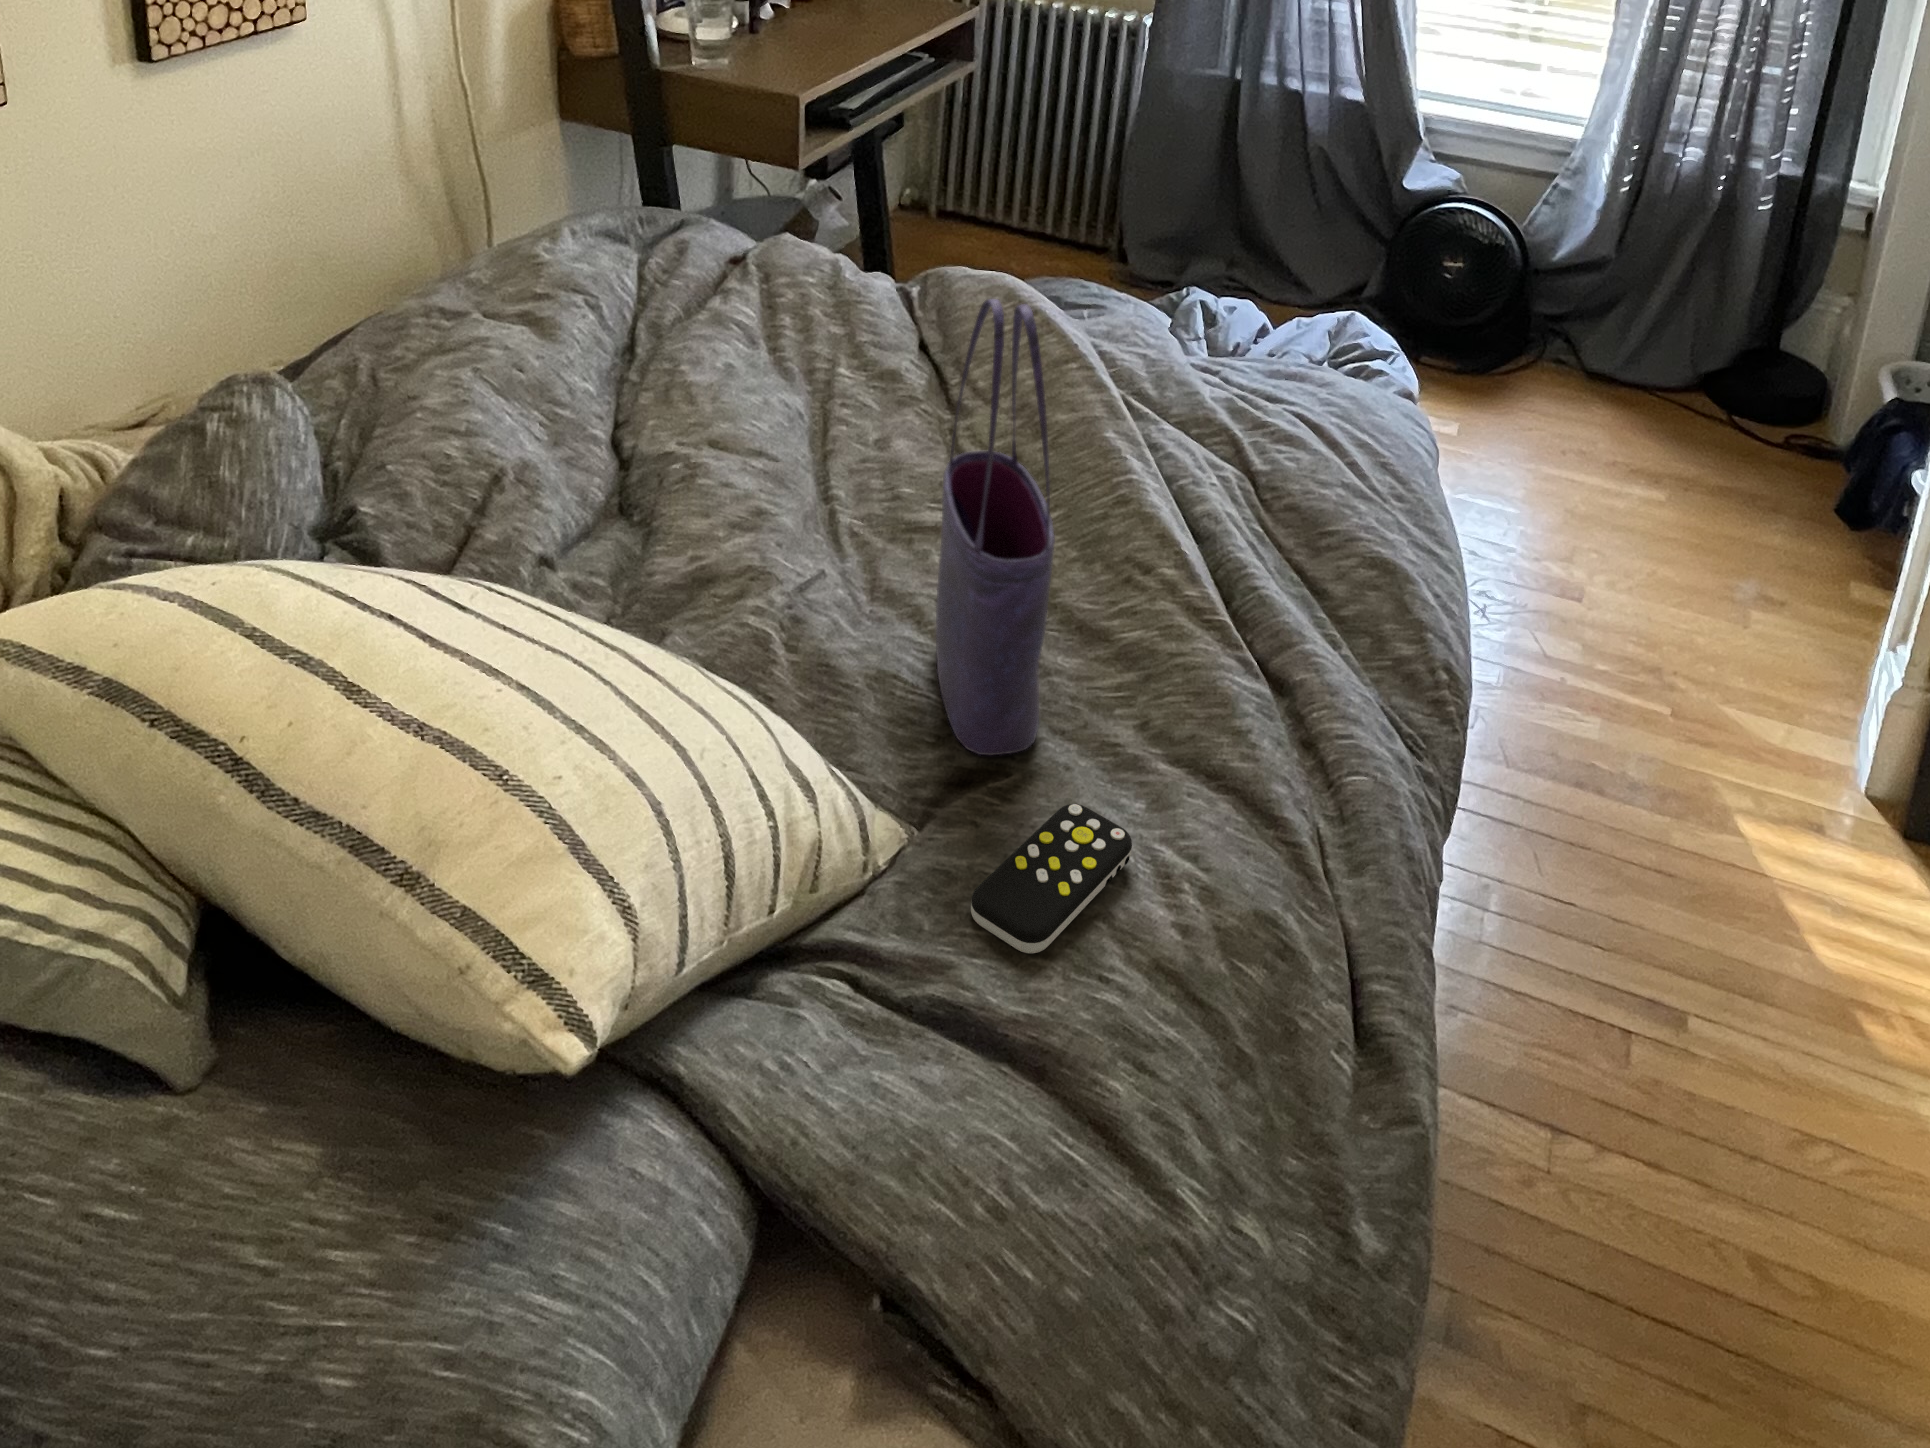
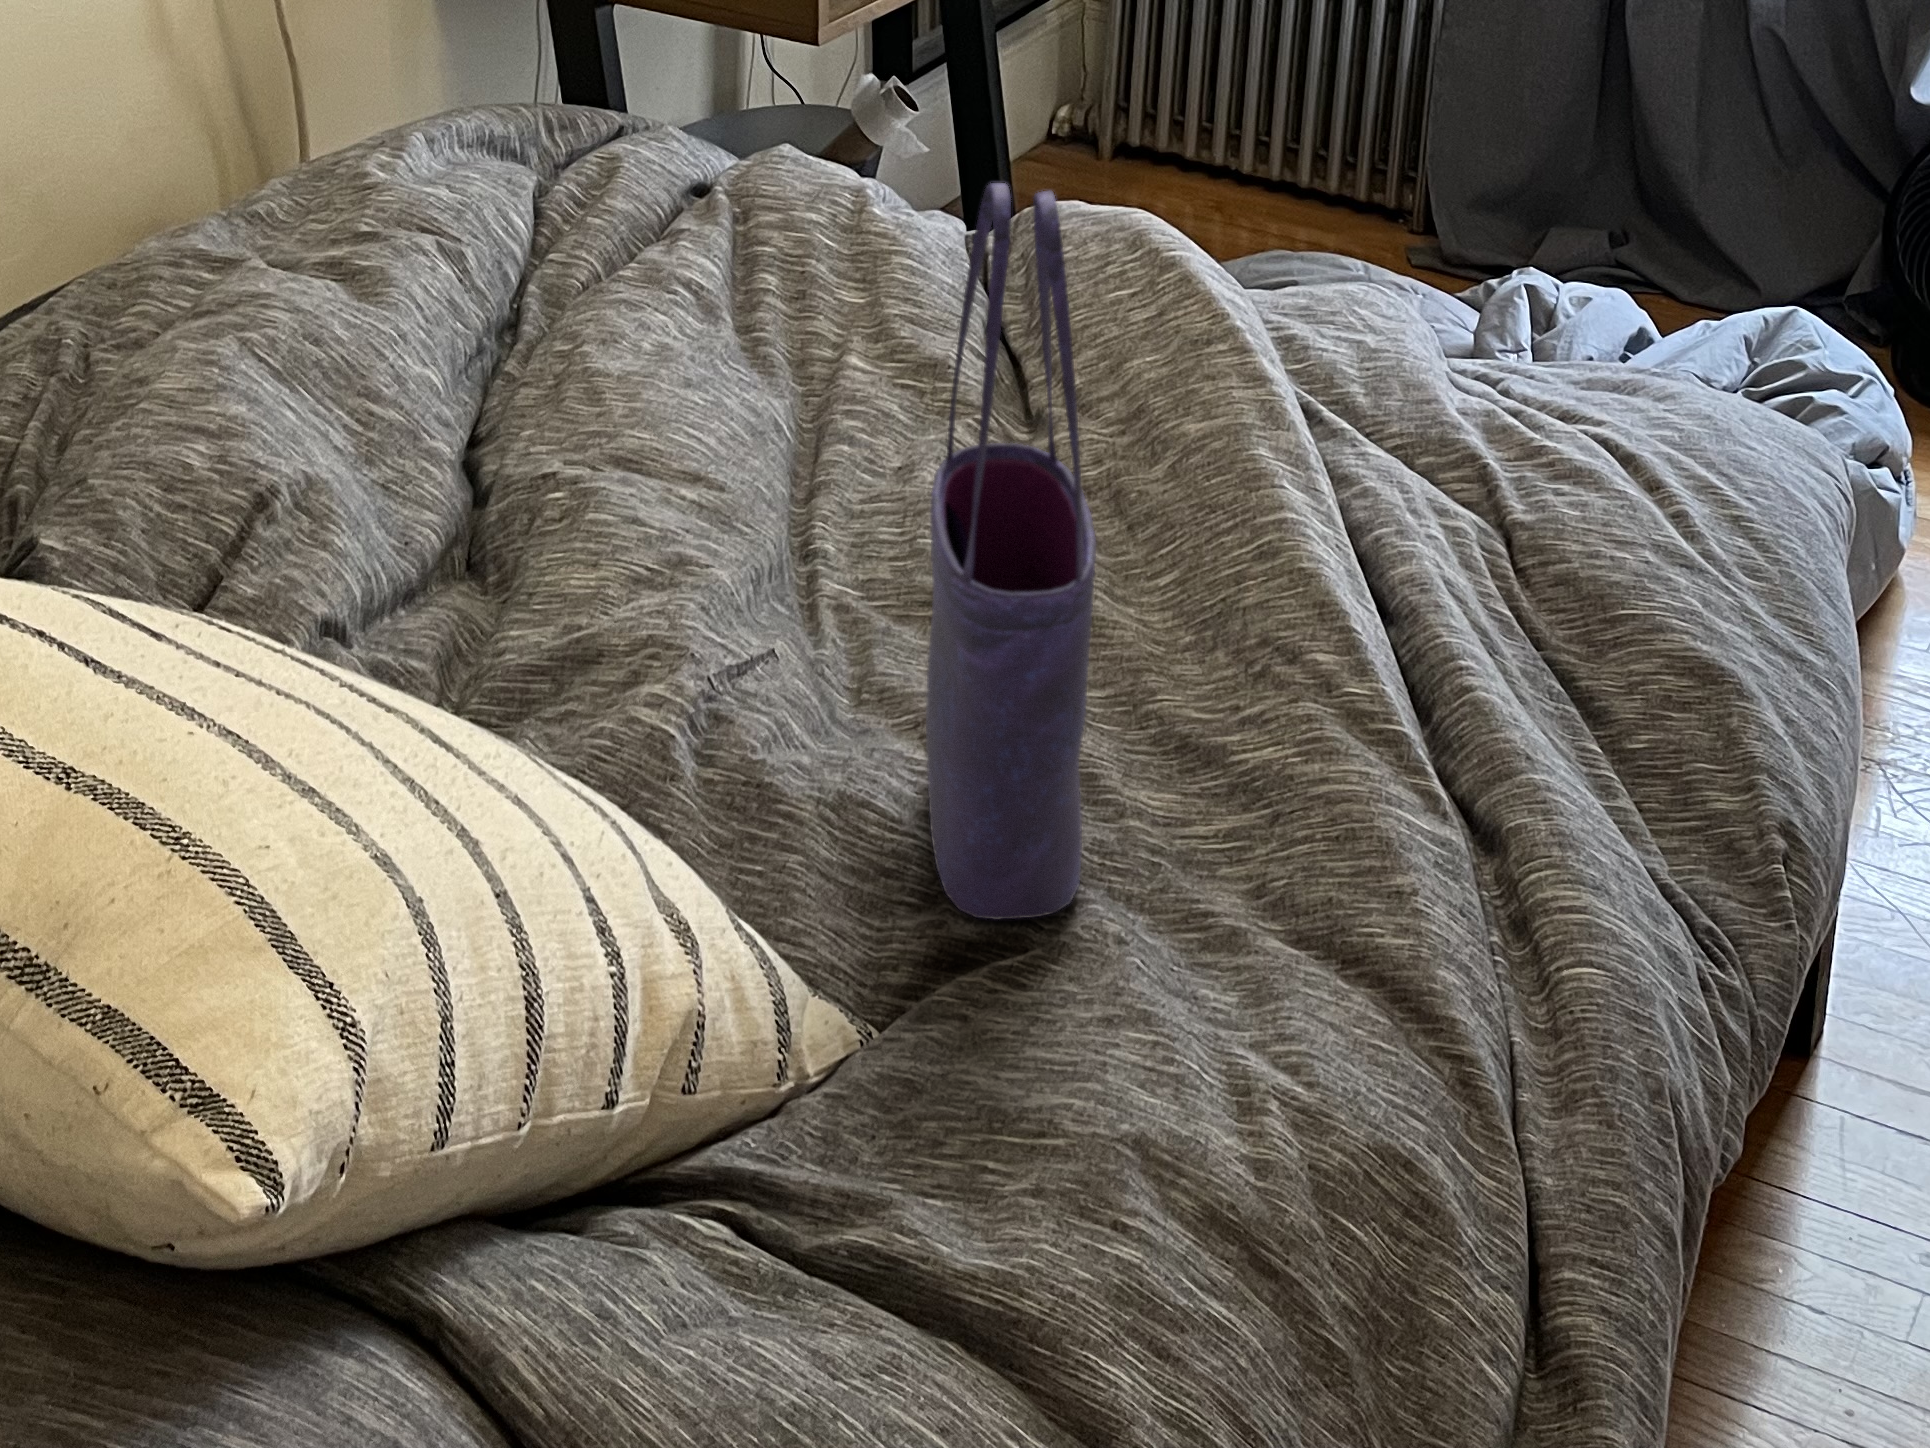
remote control: present [971,804,1132,953] -> none [929,984,1199,1186]

